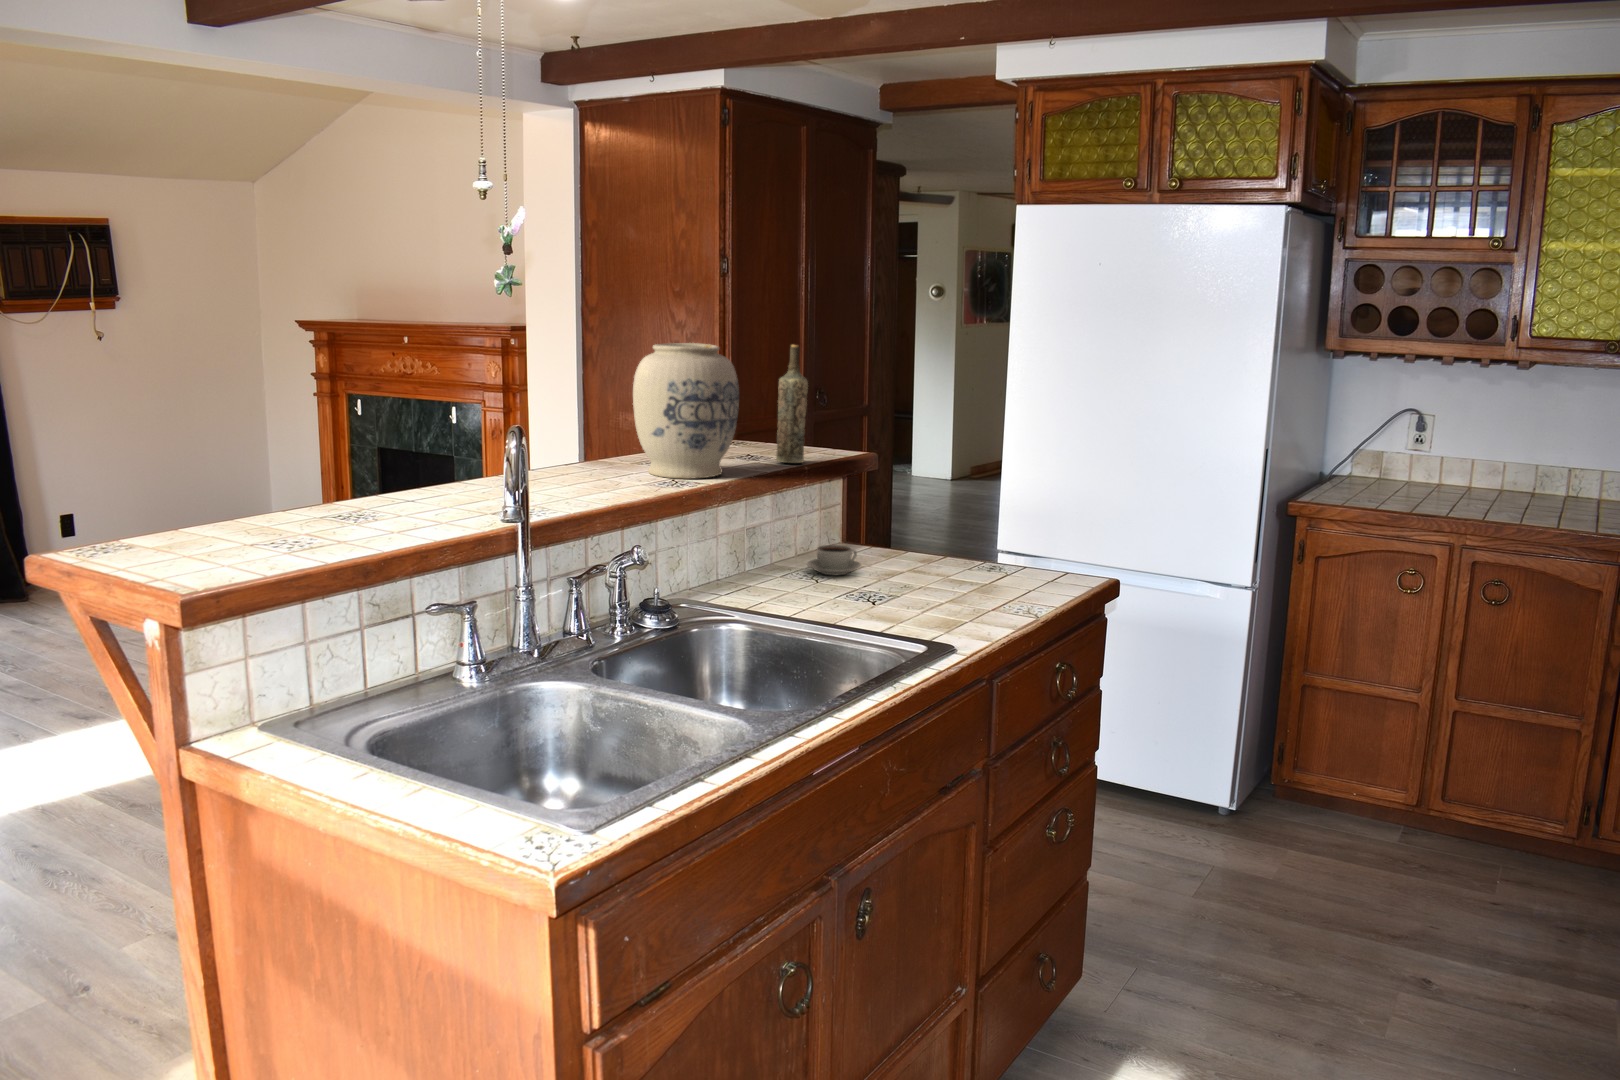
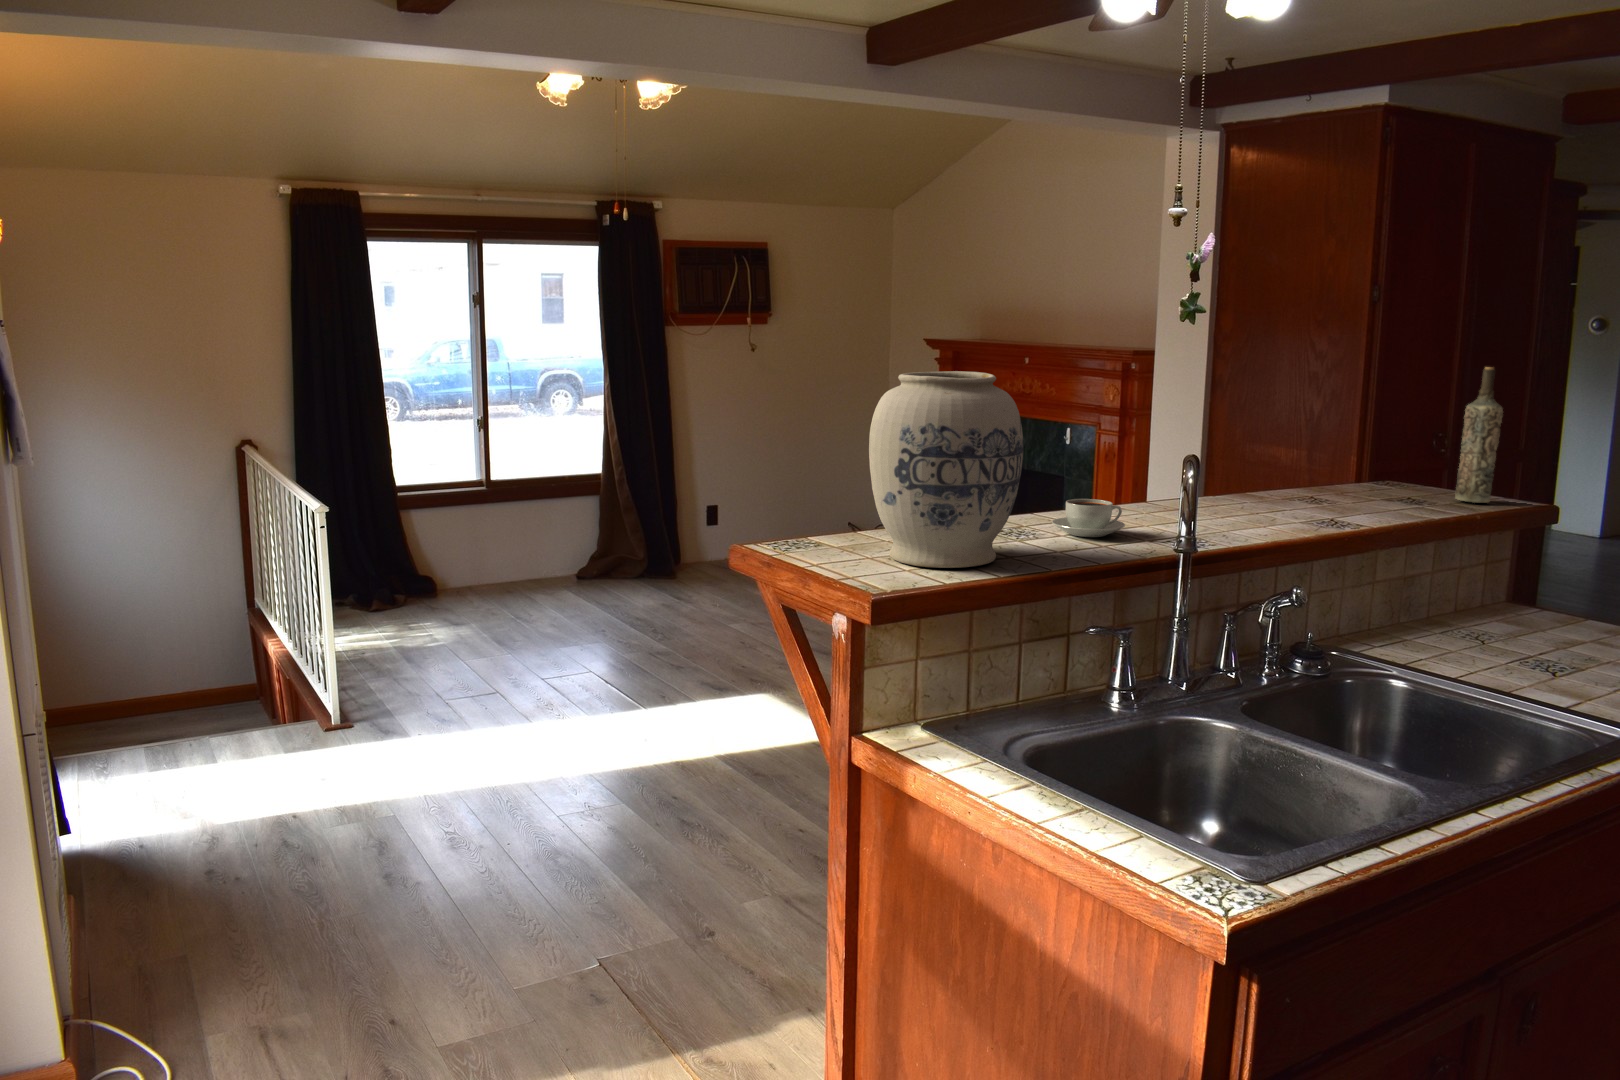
vase: present [633,343,739,479] -> present [869,371,1023,568]
coffee cup: present [807,545,861,575] -> present [1052,499,1125,537]

